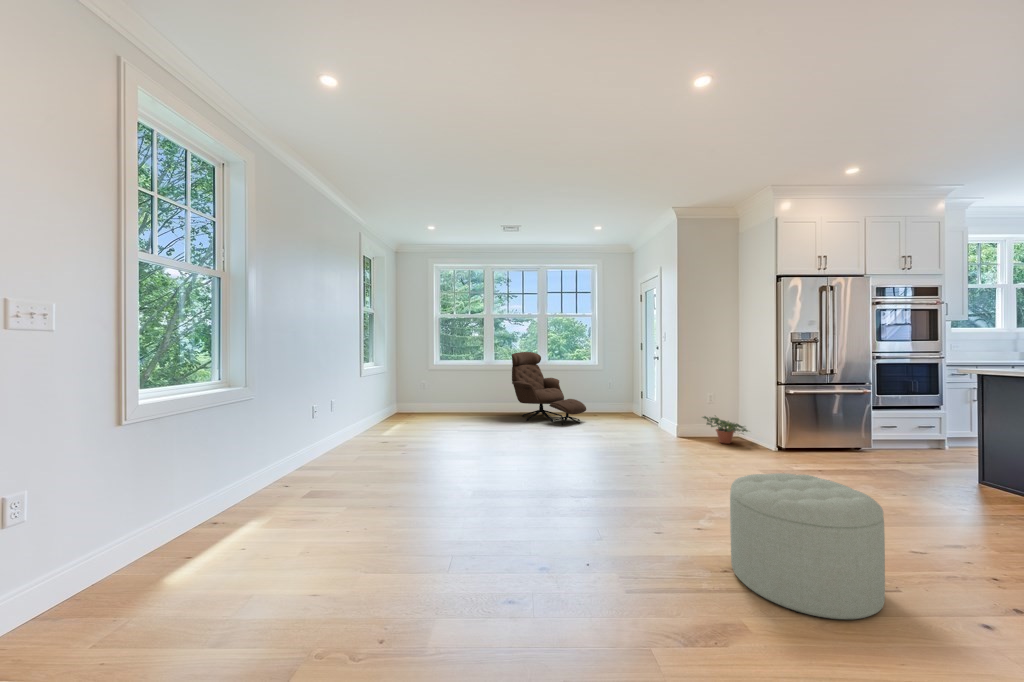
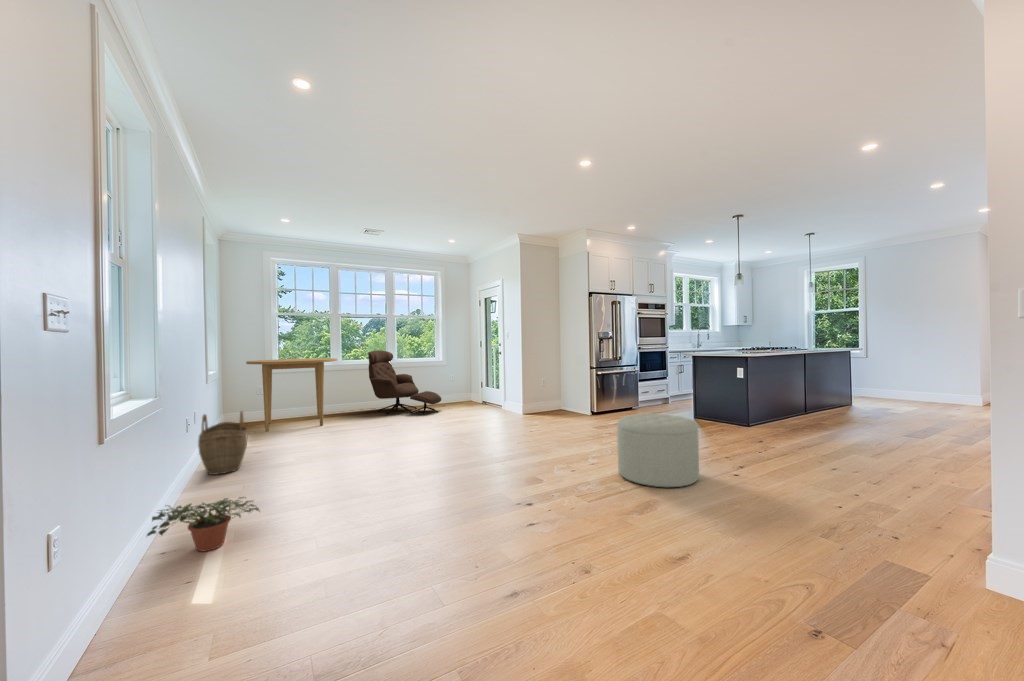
dining table: none [399,359,478,428] -> present [246,358,337,431]
woven basket: none [320,411,363,468] -> present [198,411,247,475]
potted plant: present [703,416,748,444] -> present [147,497,260,551]

